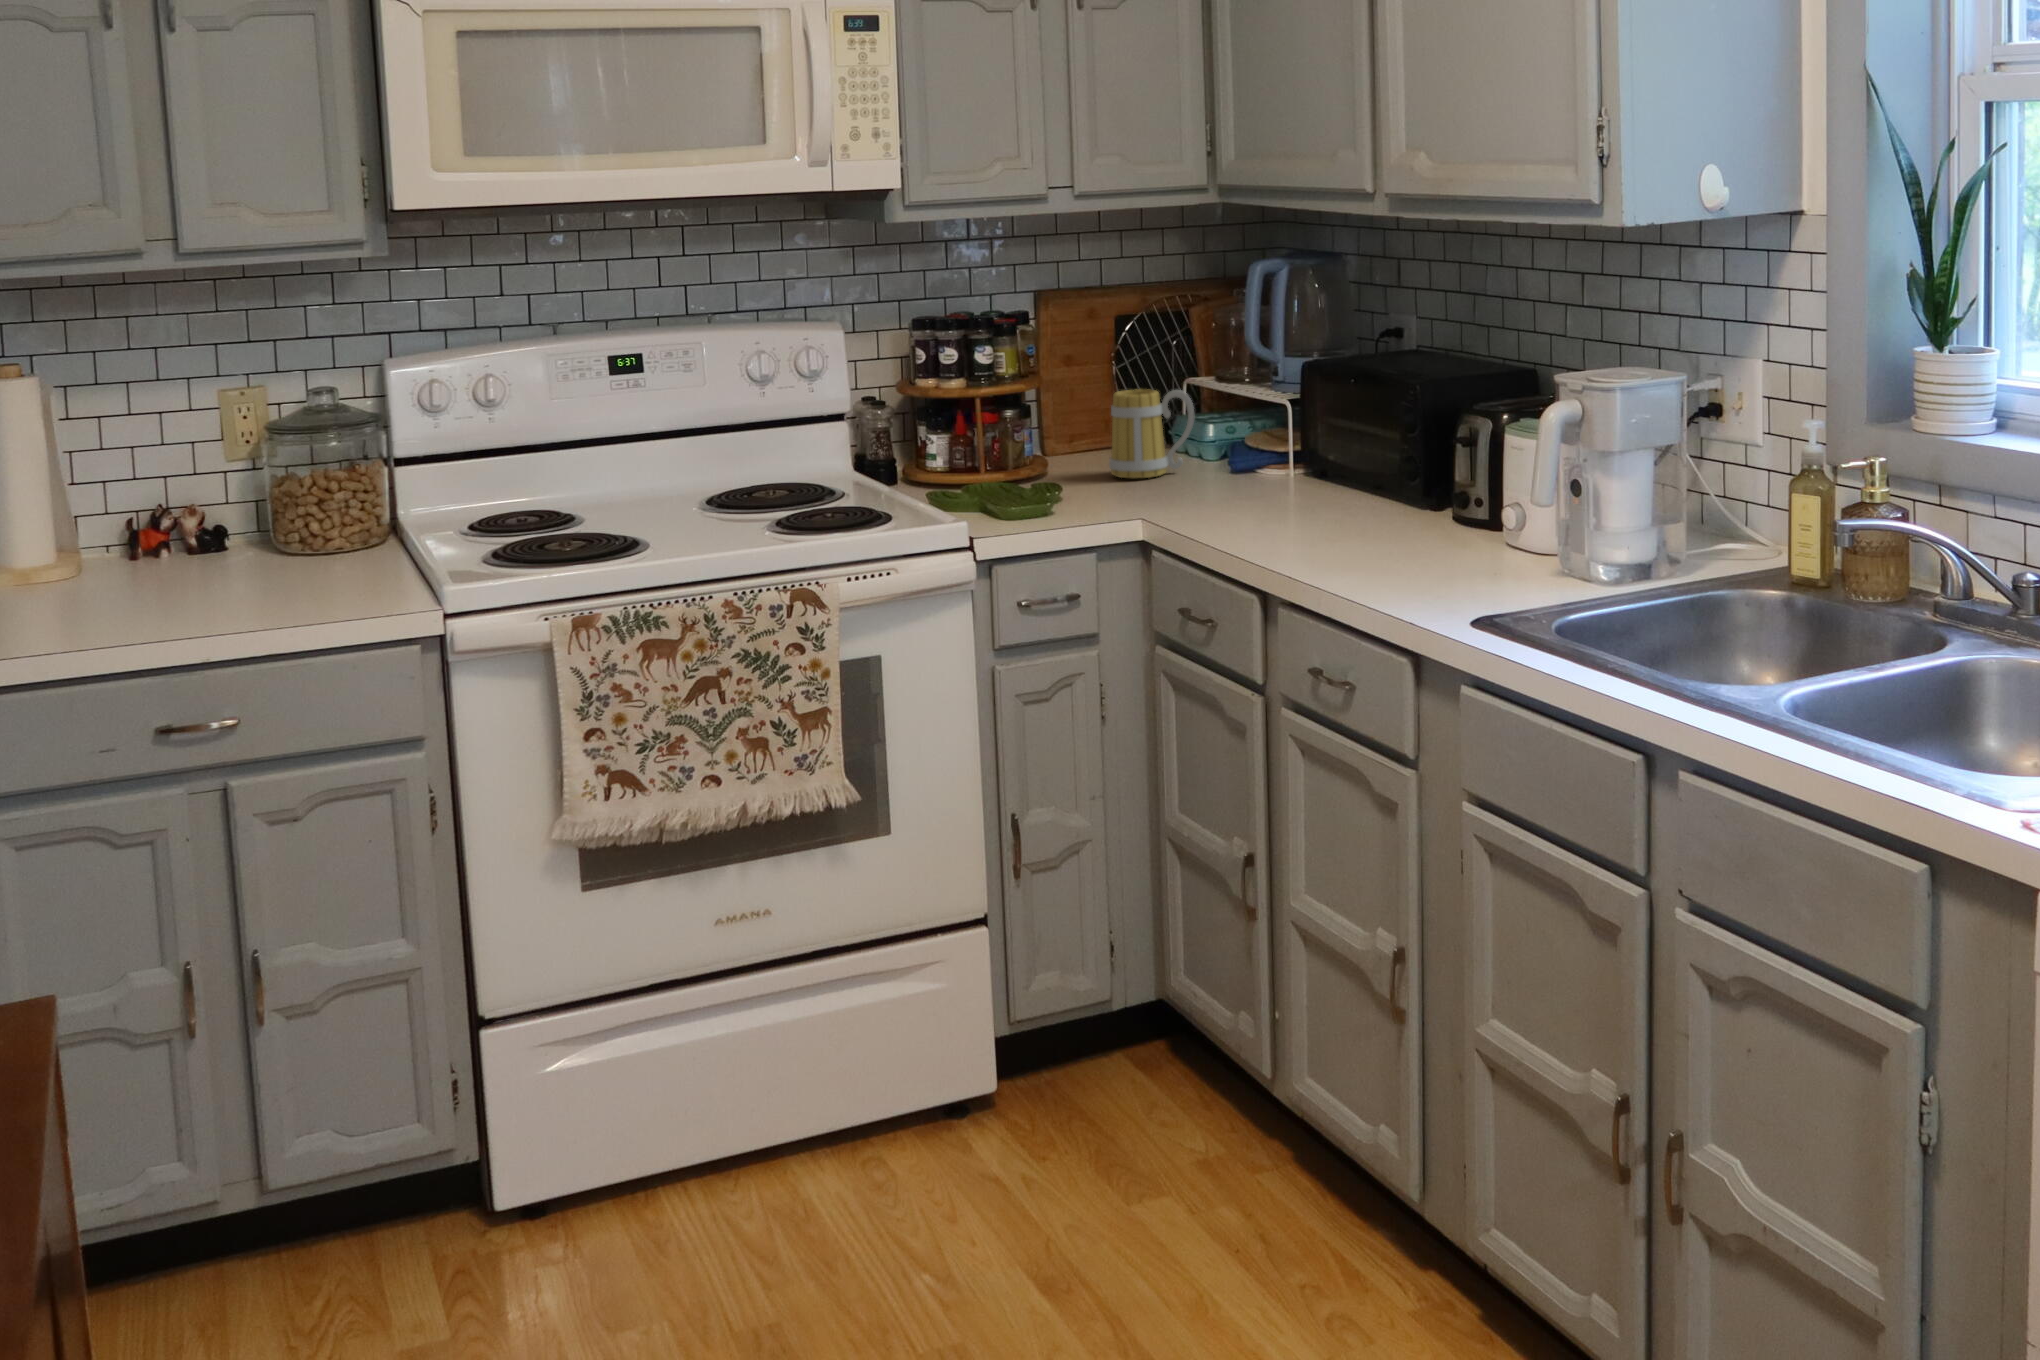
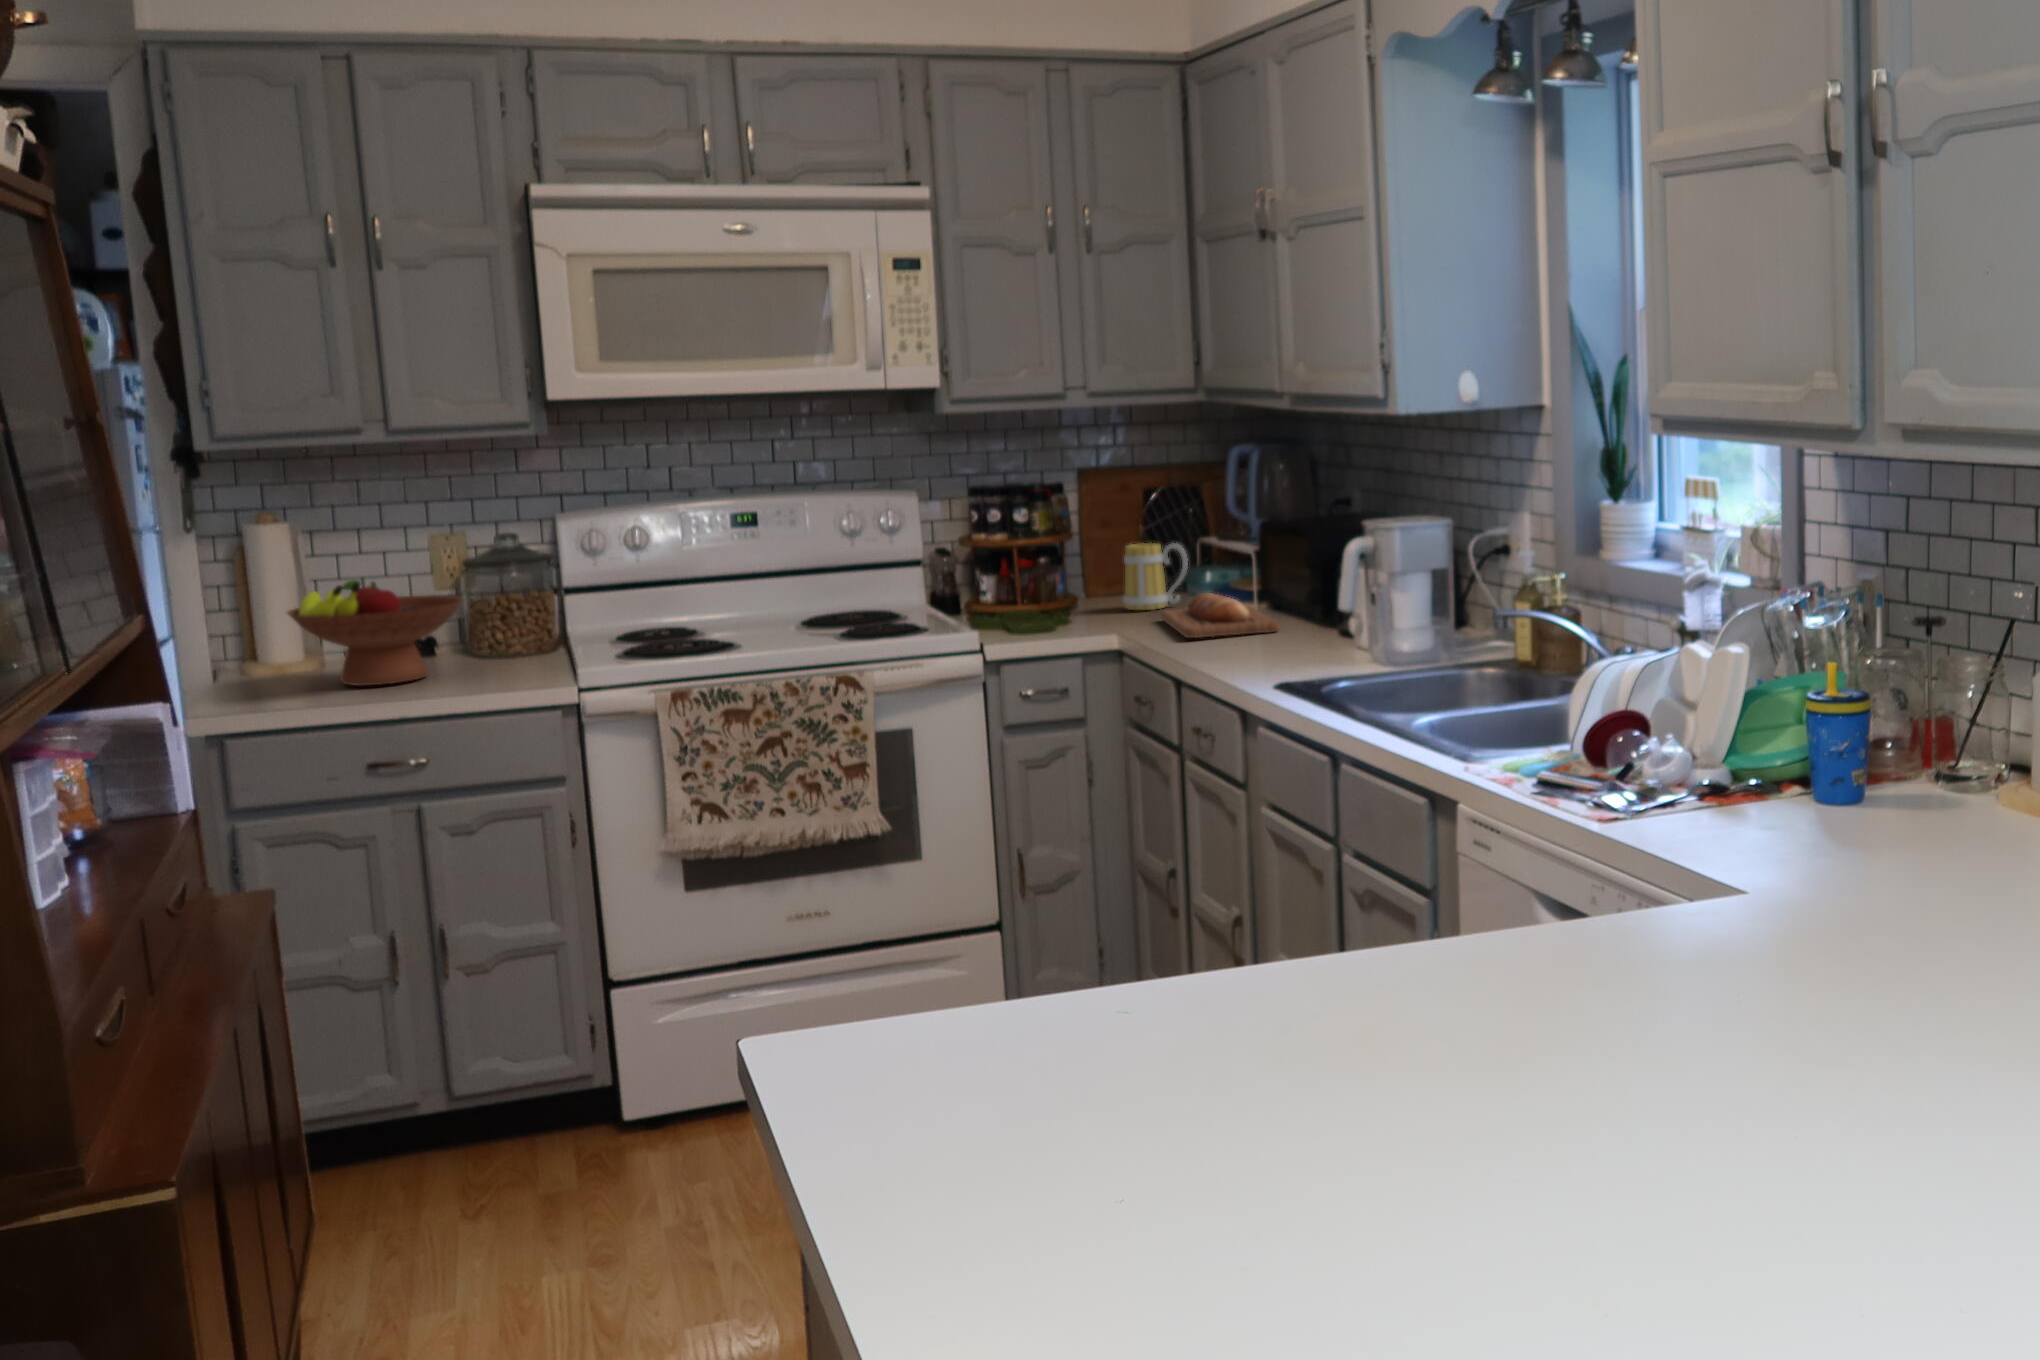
fruit bowl: none [37,458,279,607] -> present [287,580,464,686]
bread loaf: none [1180,460,1370,529] -> present [1162,593,1279,638]

